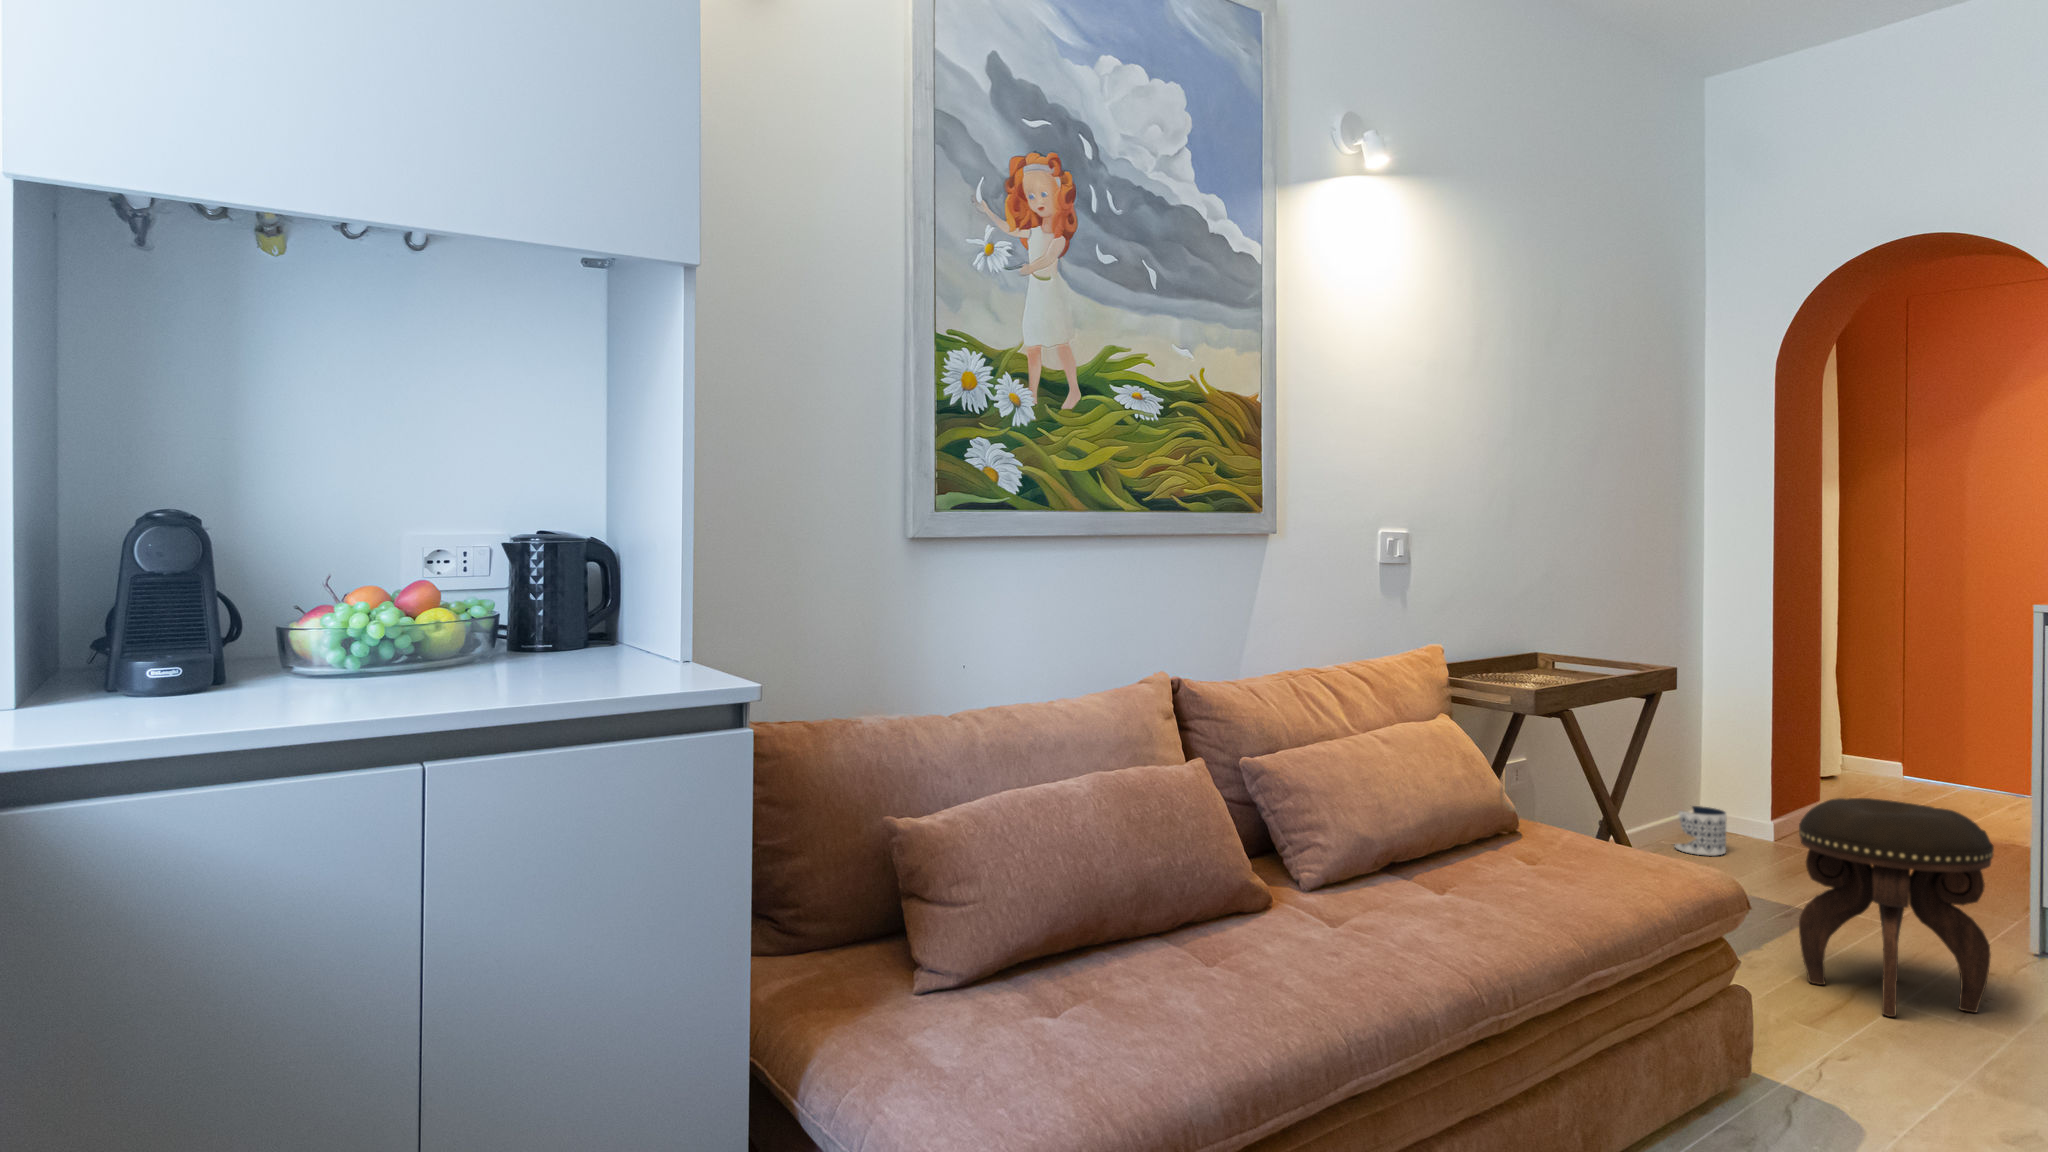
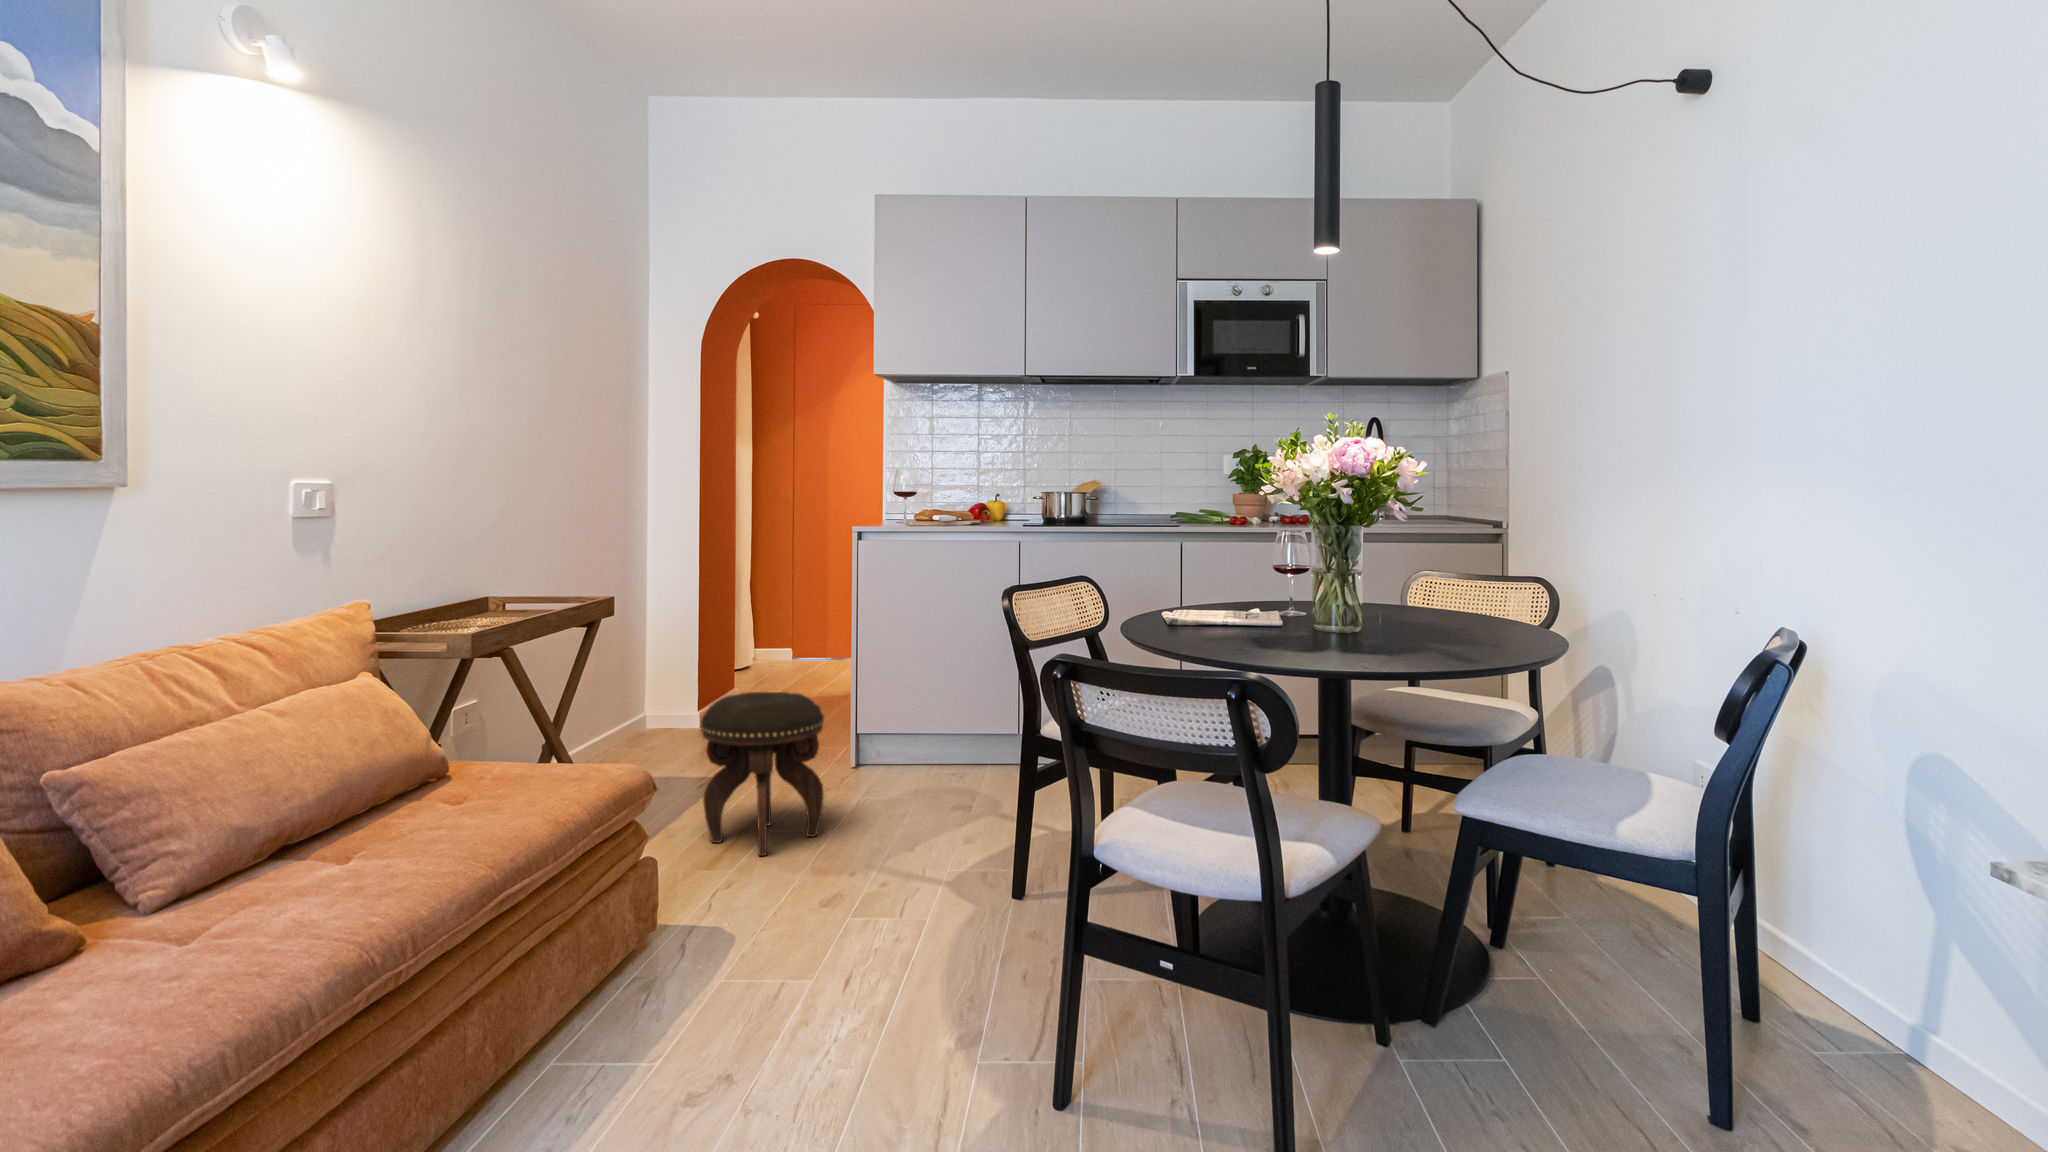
planter: present [1675,806,1726,856] -> none [625,708,665,749]

